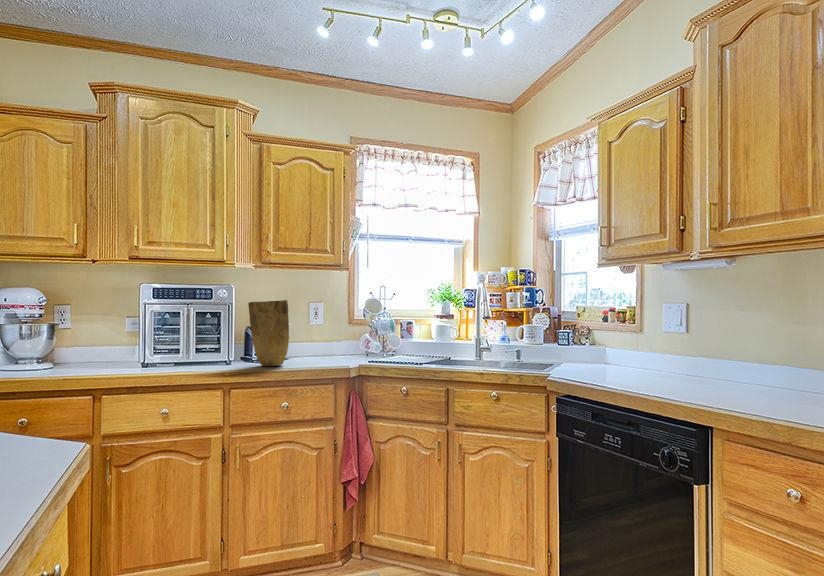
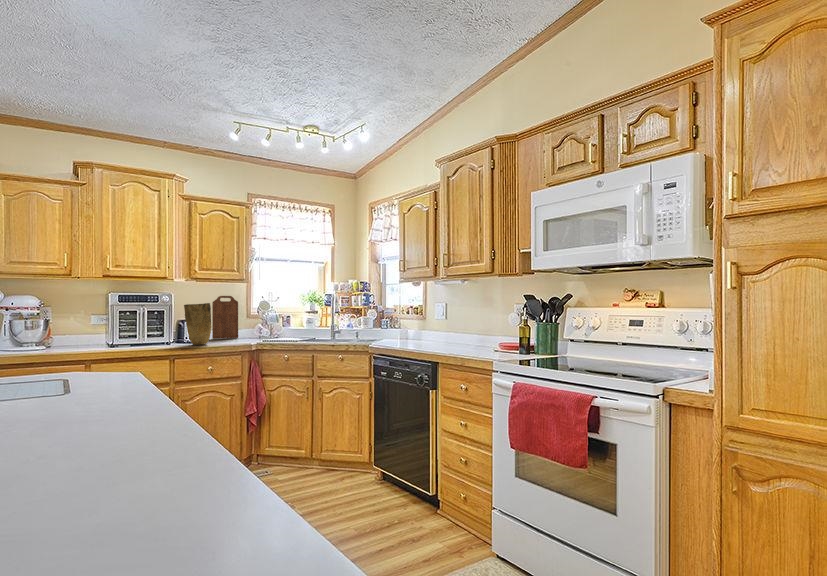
cutting board: none [298,290,335,355] -> present [212,296,238,339]

